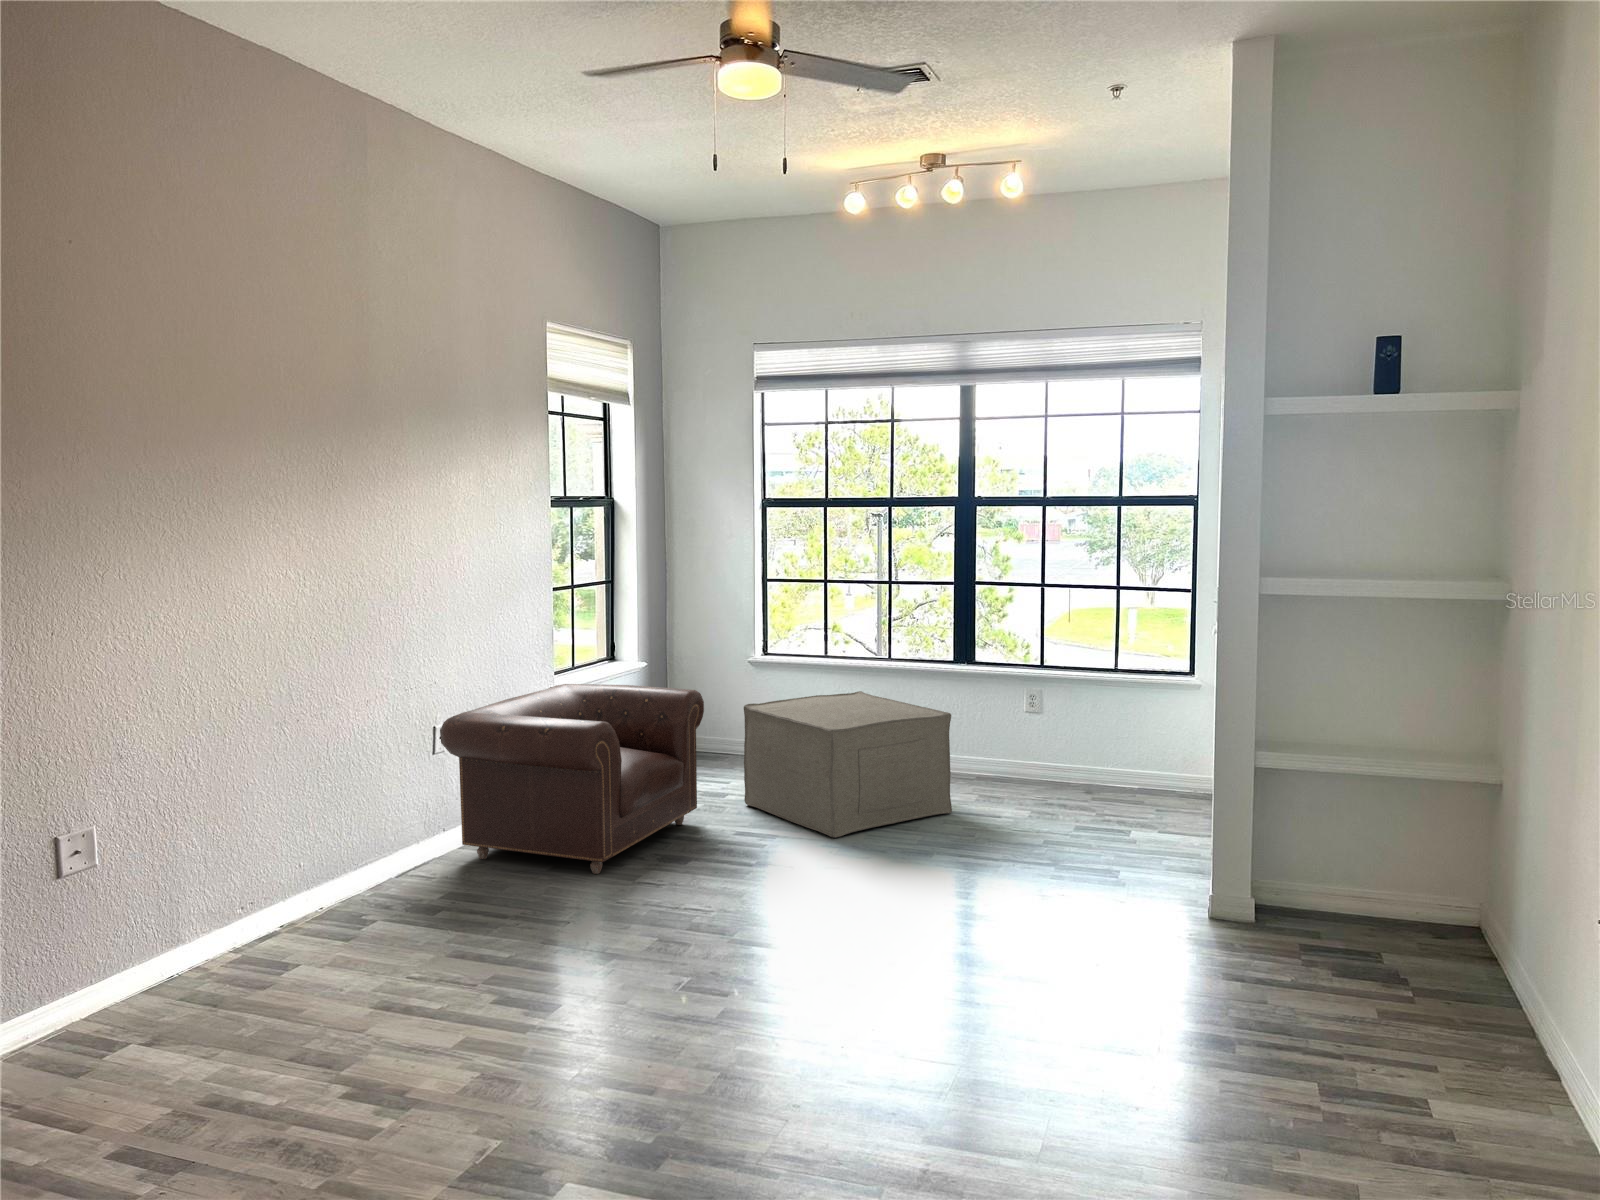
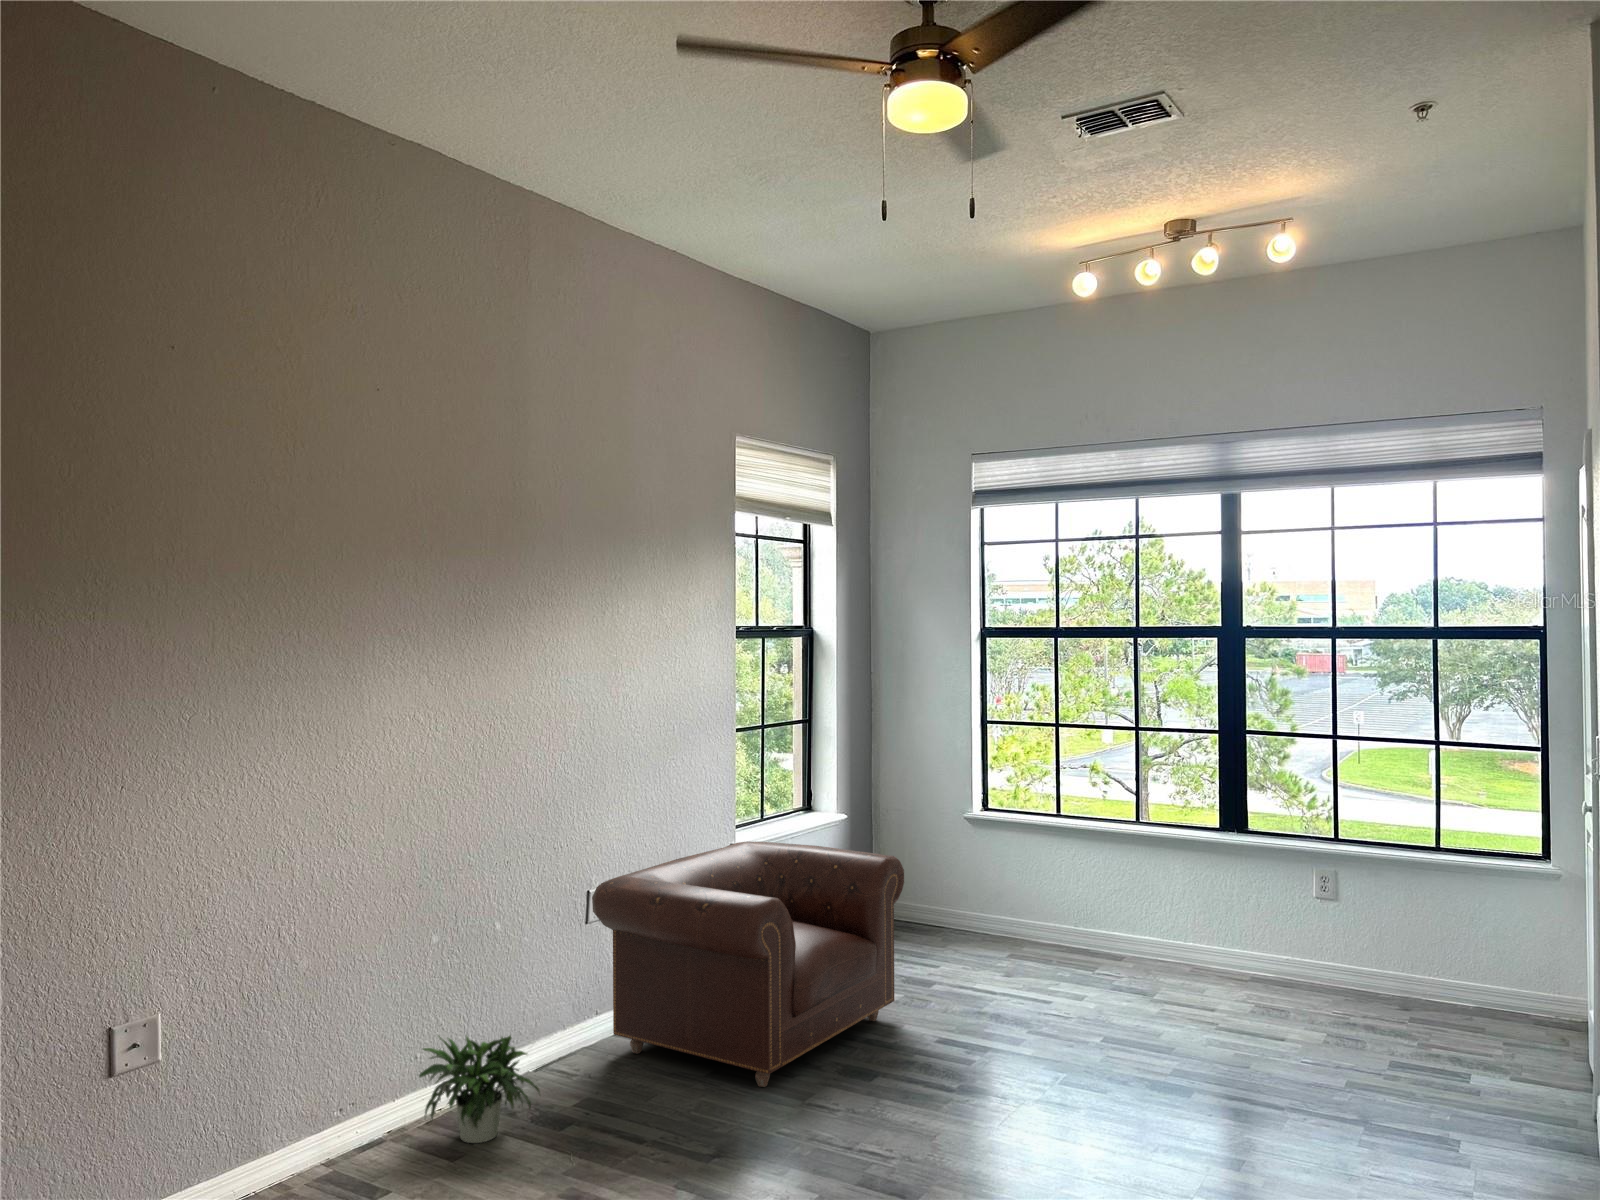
ottoman: present [744,691,952,838] -> none [954,861,1218,1055]
potted plant: none [279,838,417,929] -> present [383,1036,540,1143]

